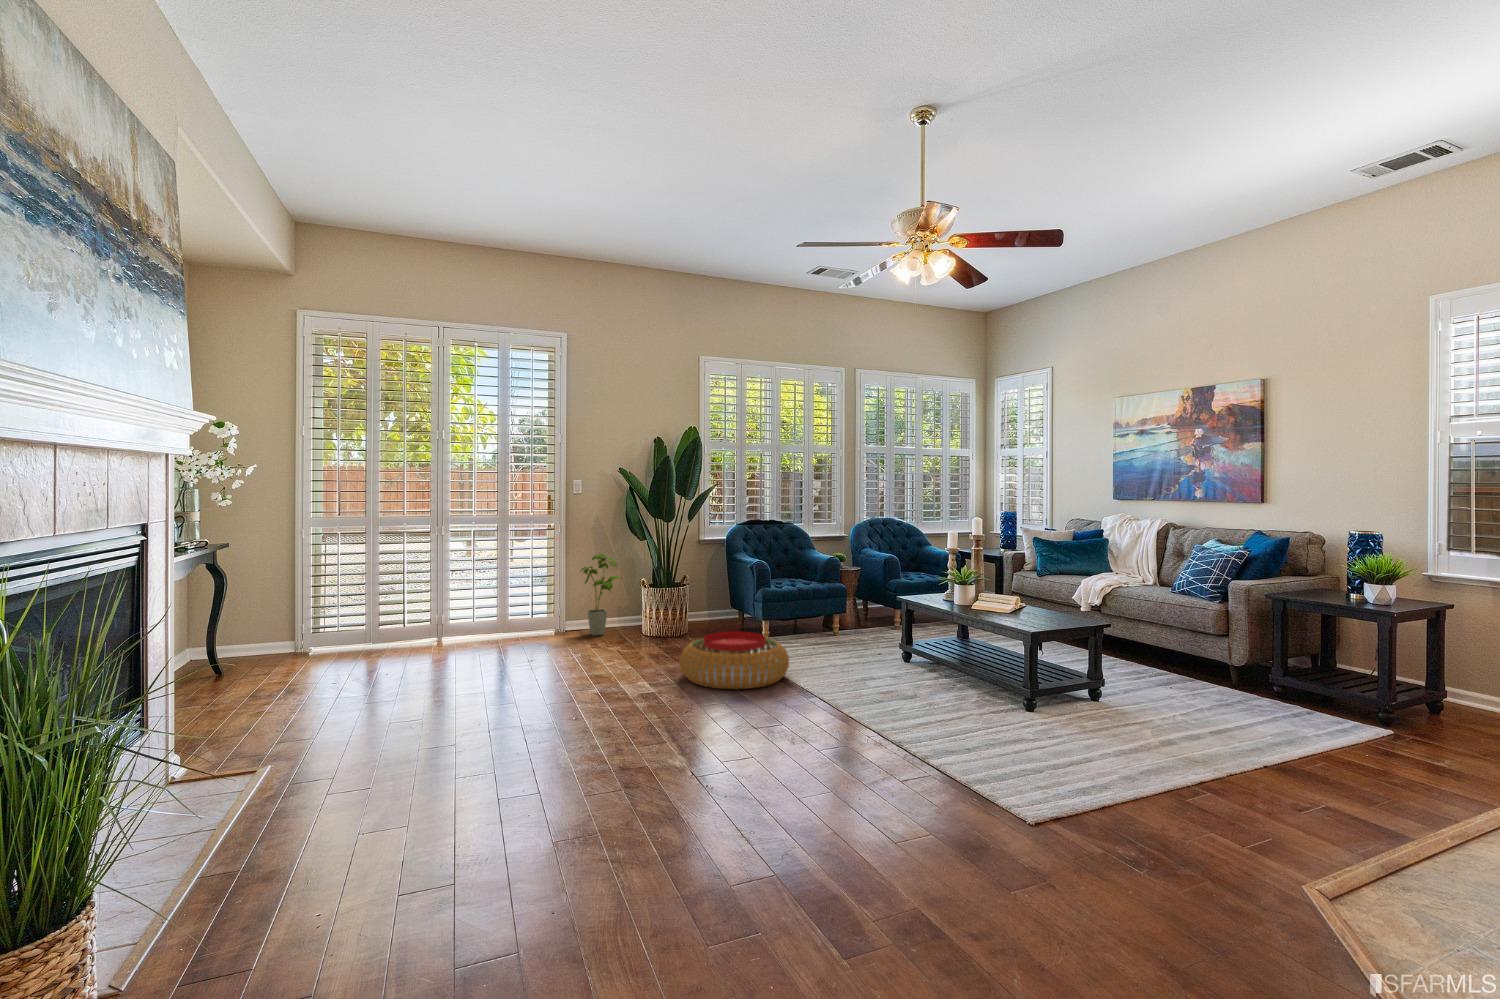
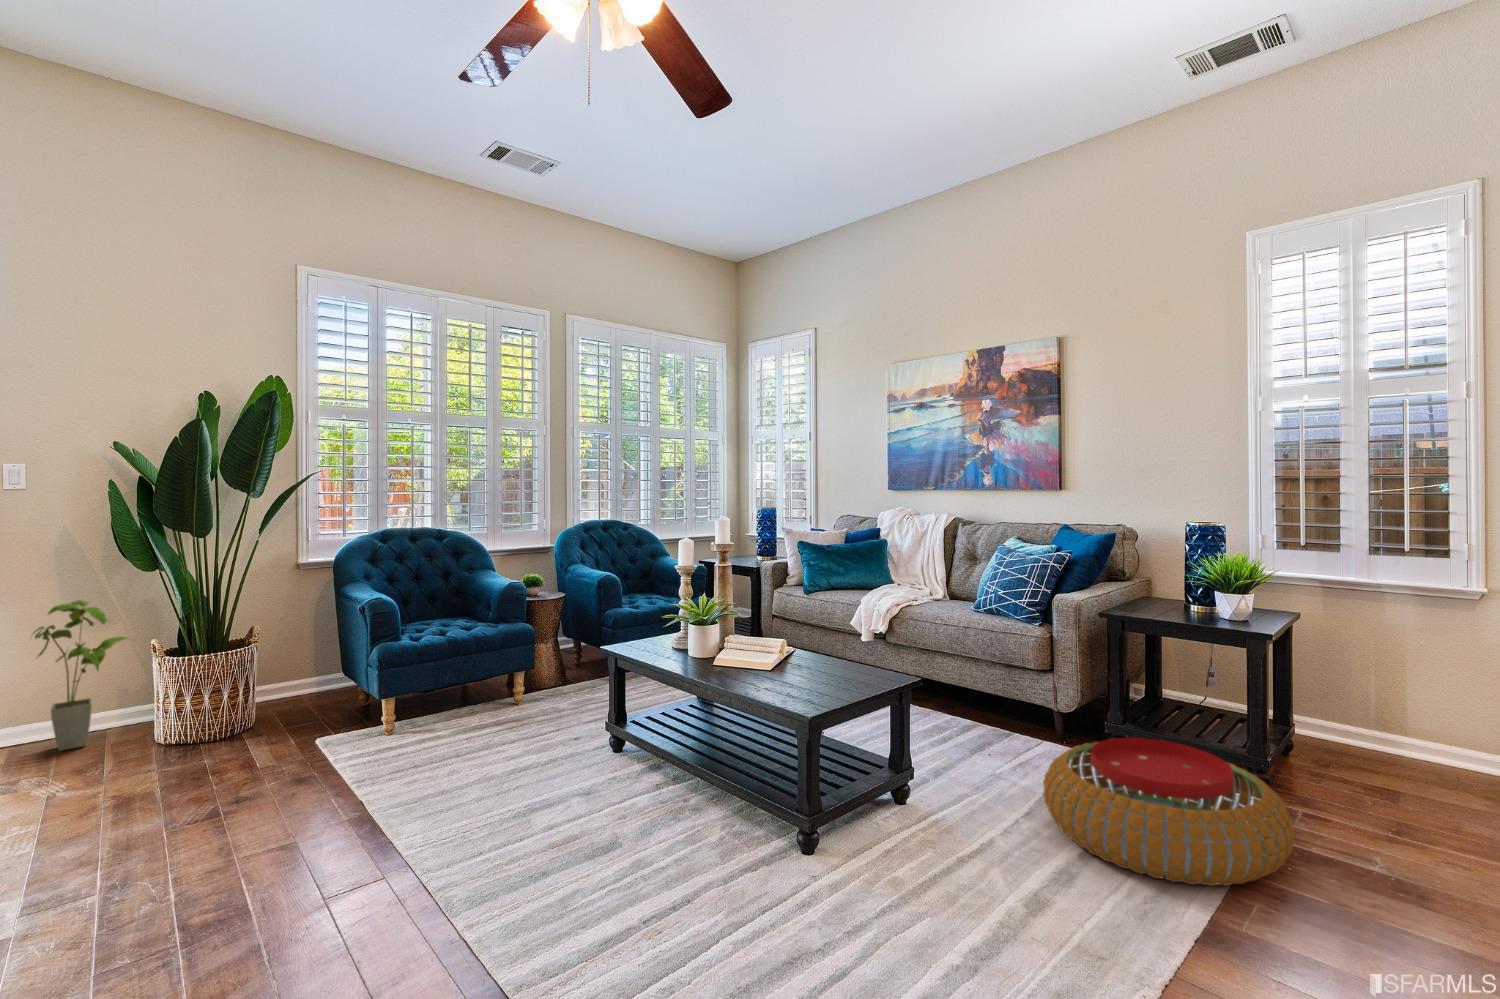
pouf: present [680,631,789,689] -> present [1043,738,1294,886]

